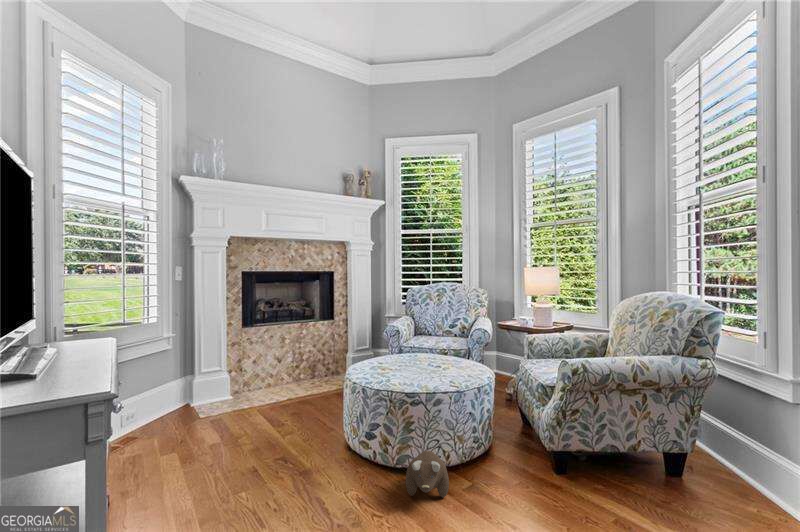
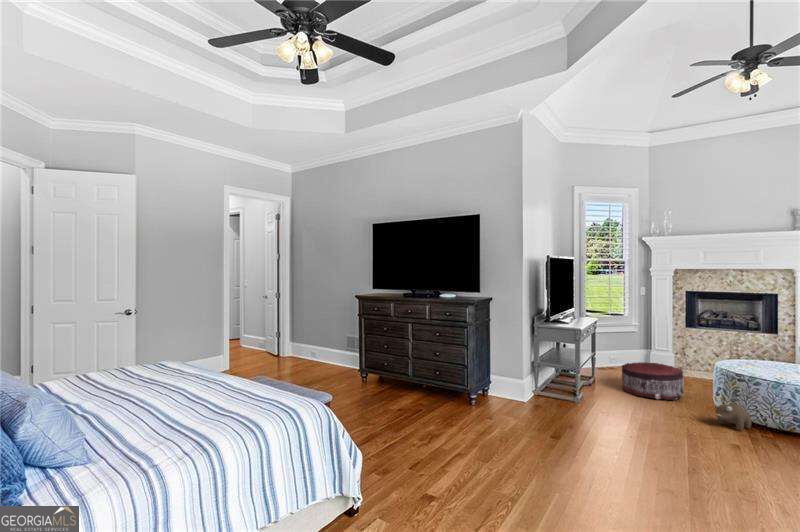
pouf: none [196,402,312,497] -> present [622,362,684,401]

